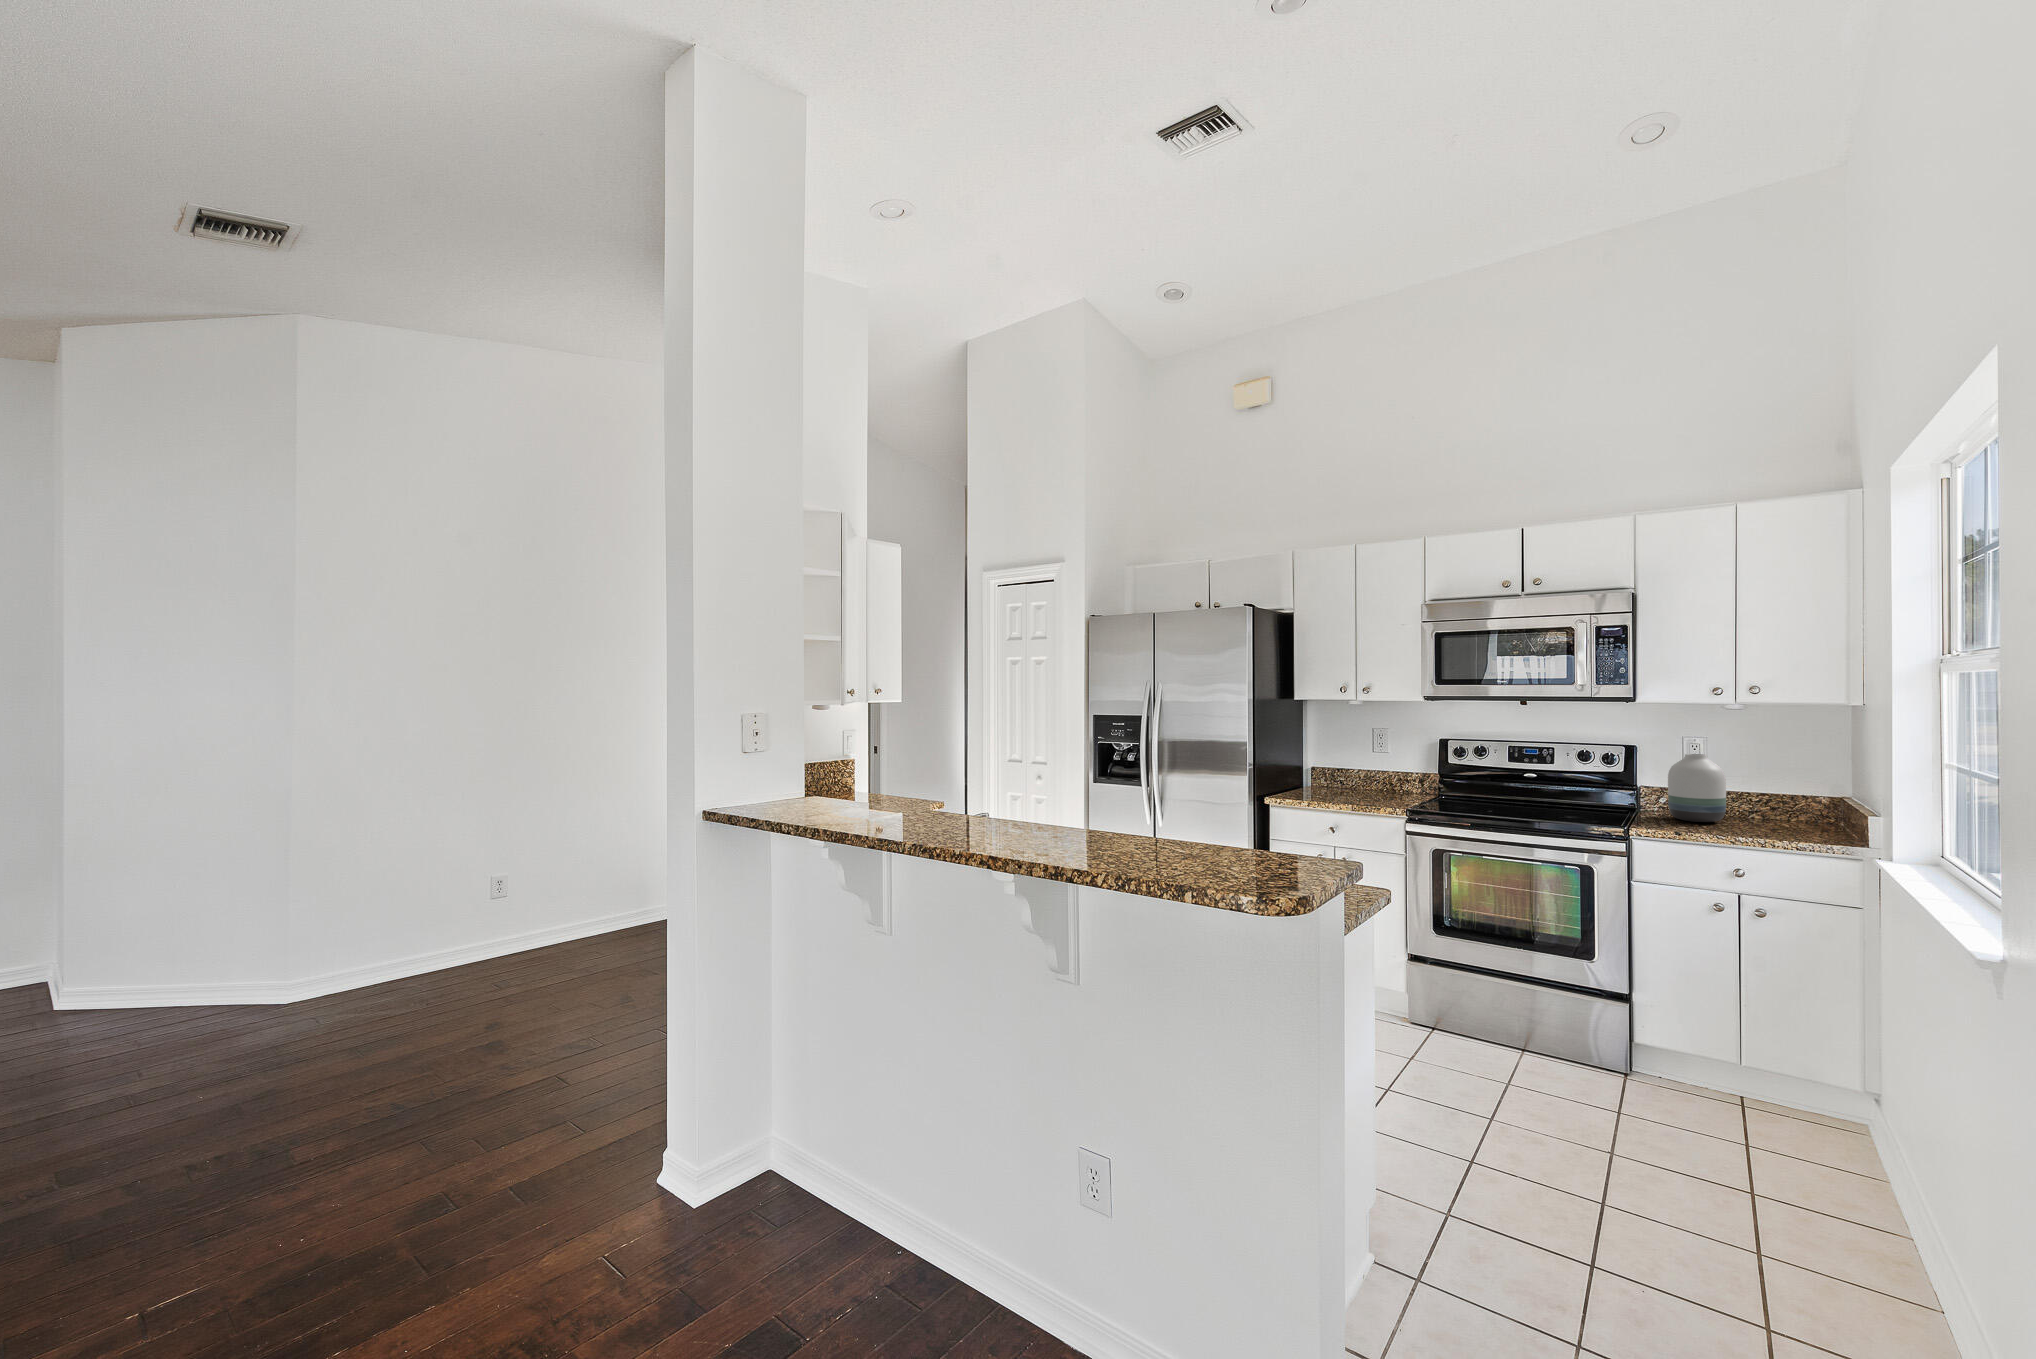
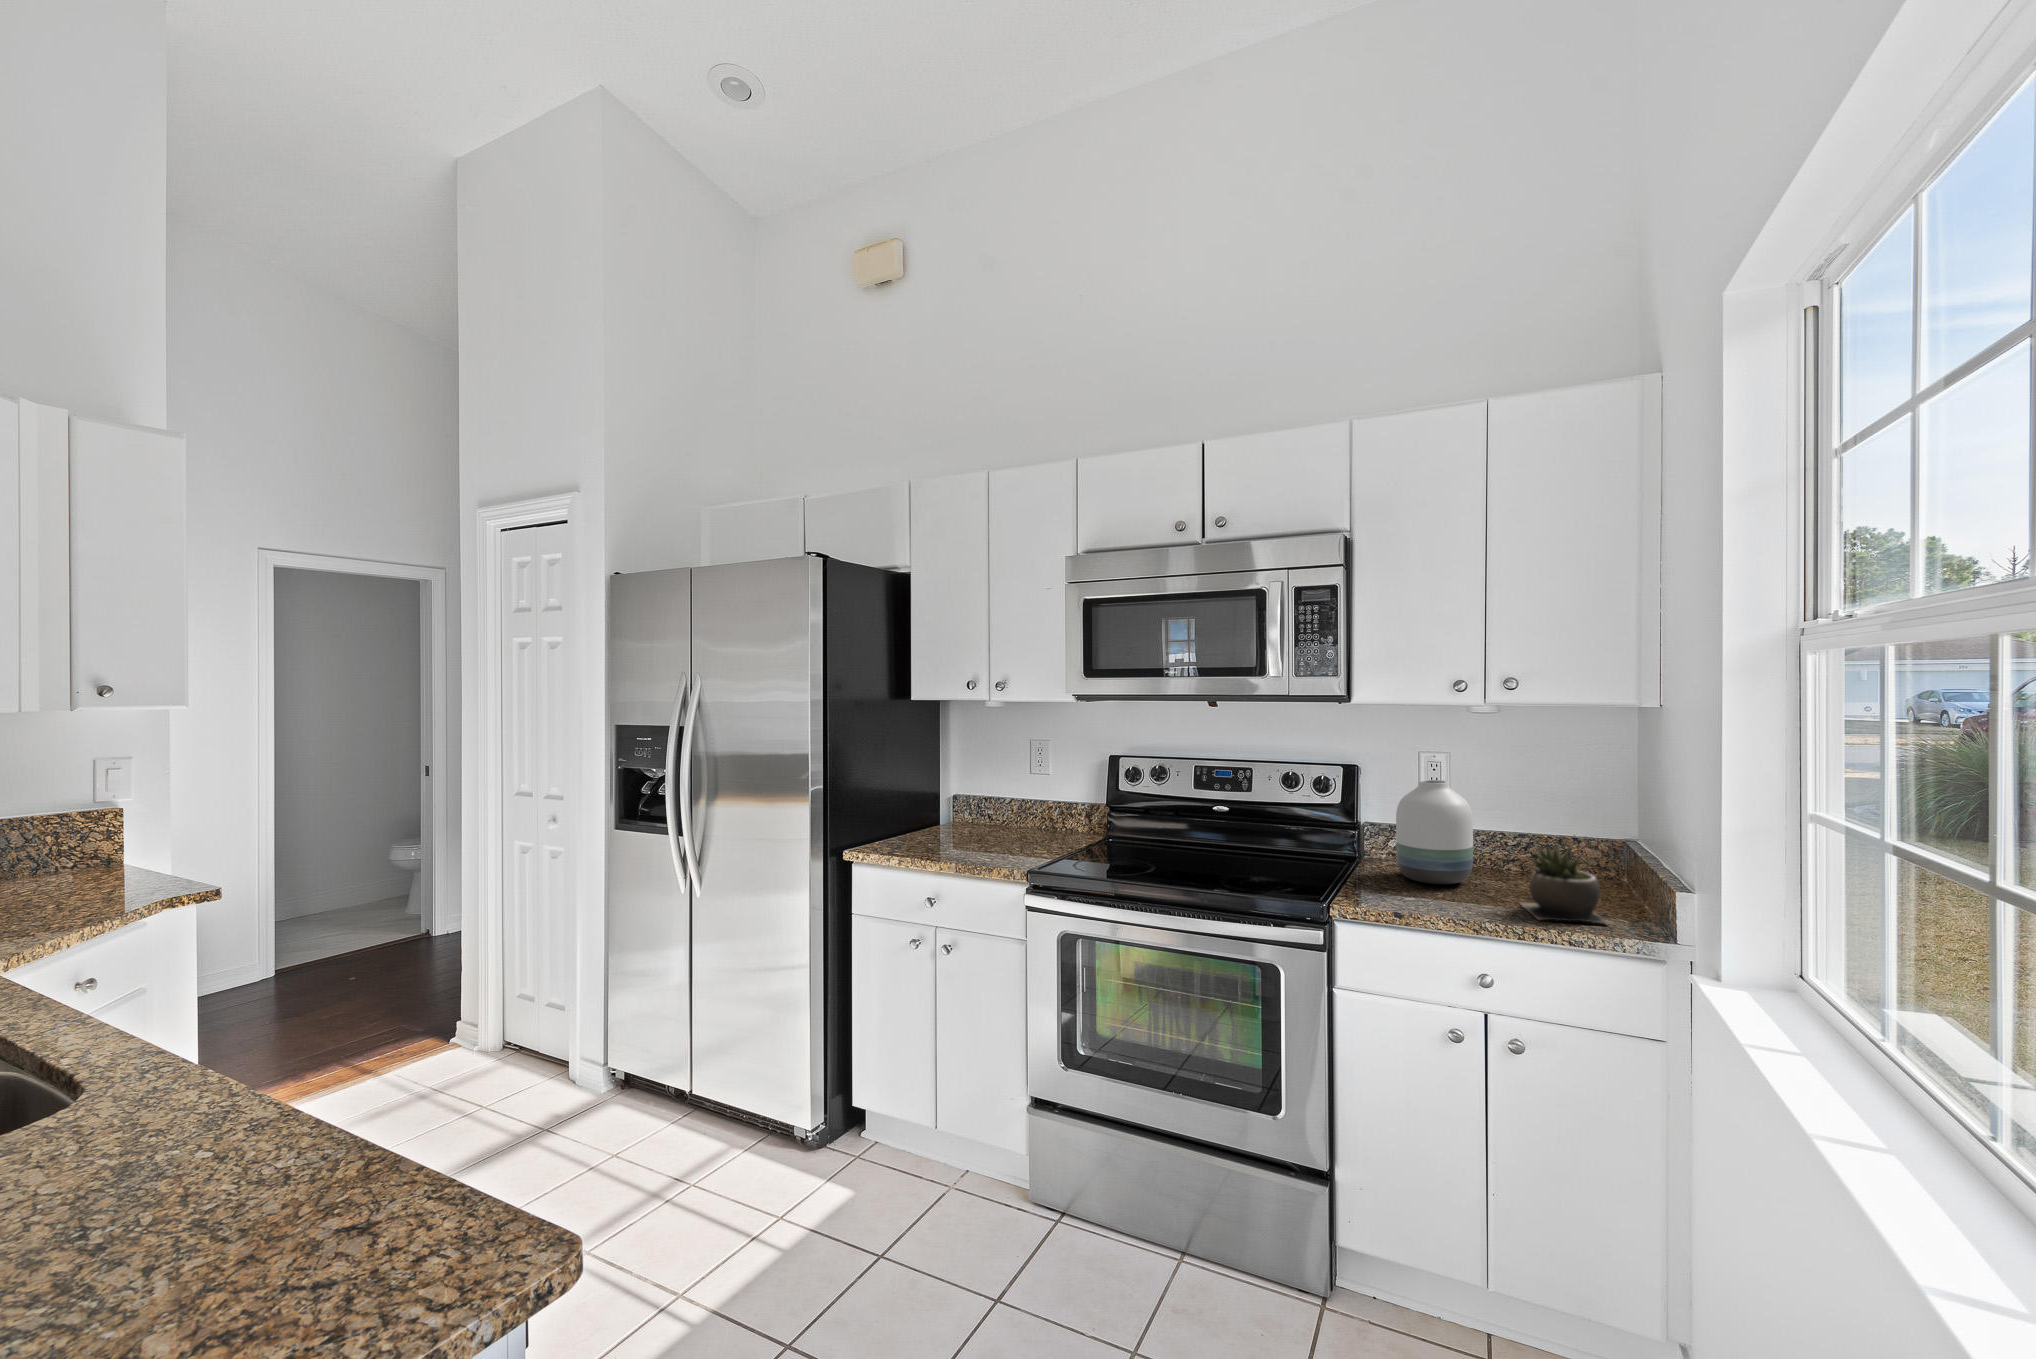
succulent plant: none [1761,792,1827,842] -> present [1520,844,1607,923]

